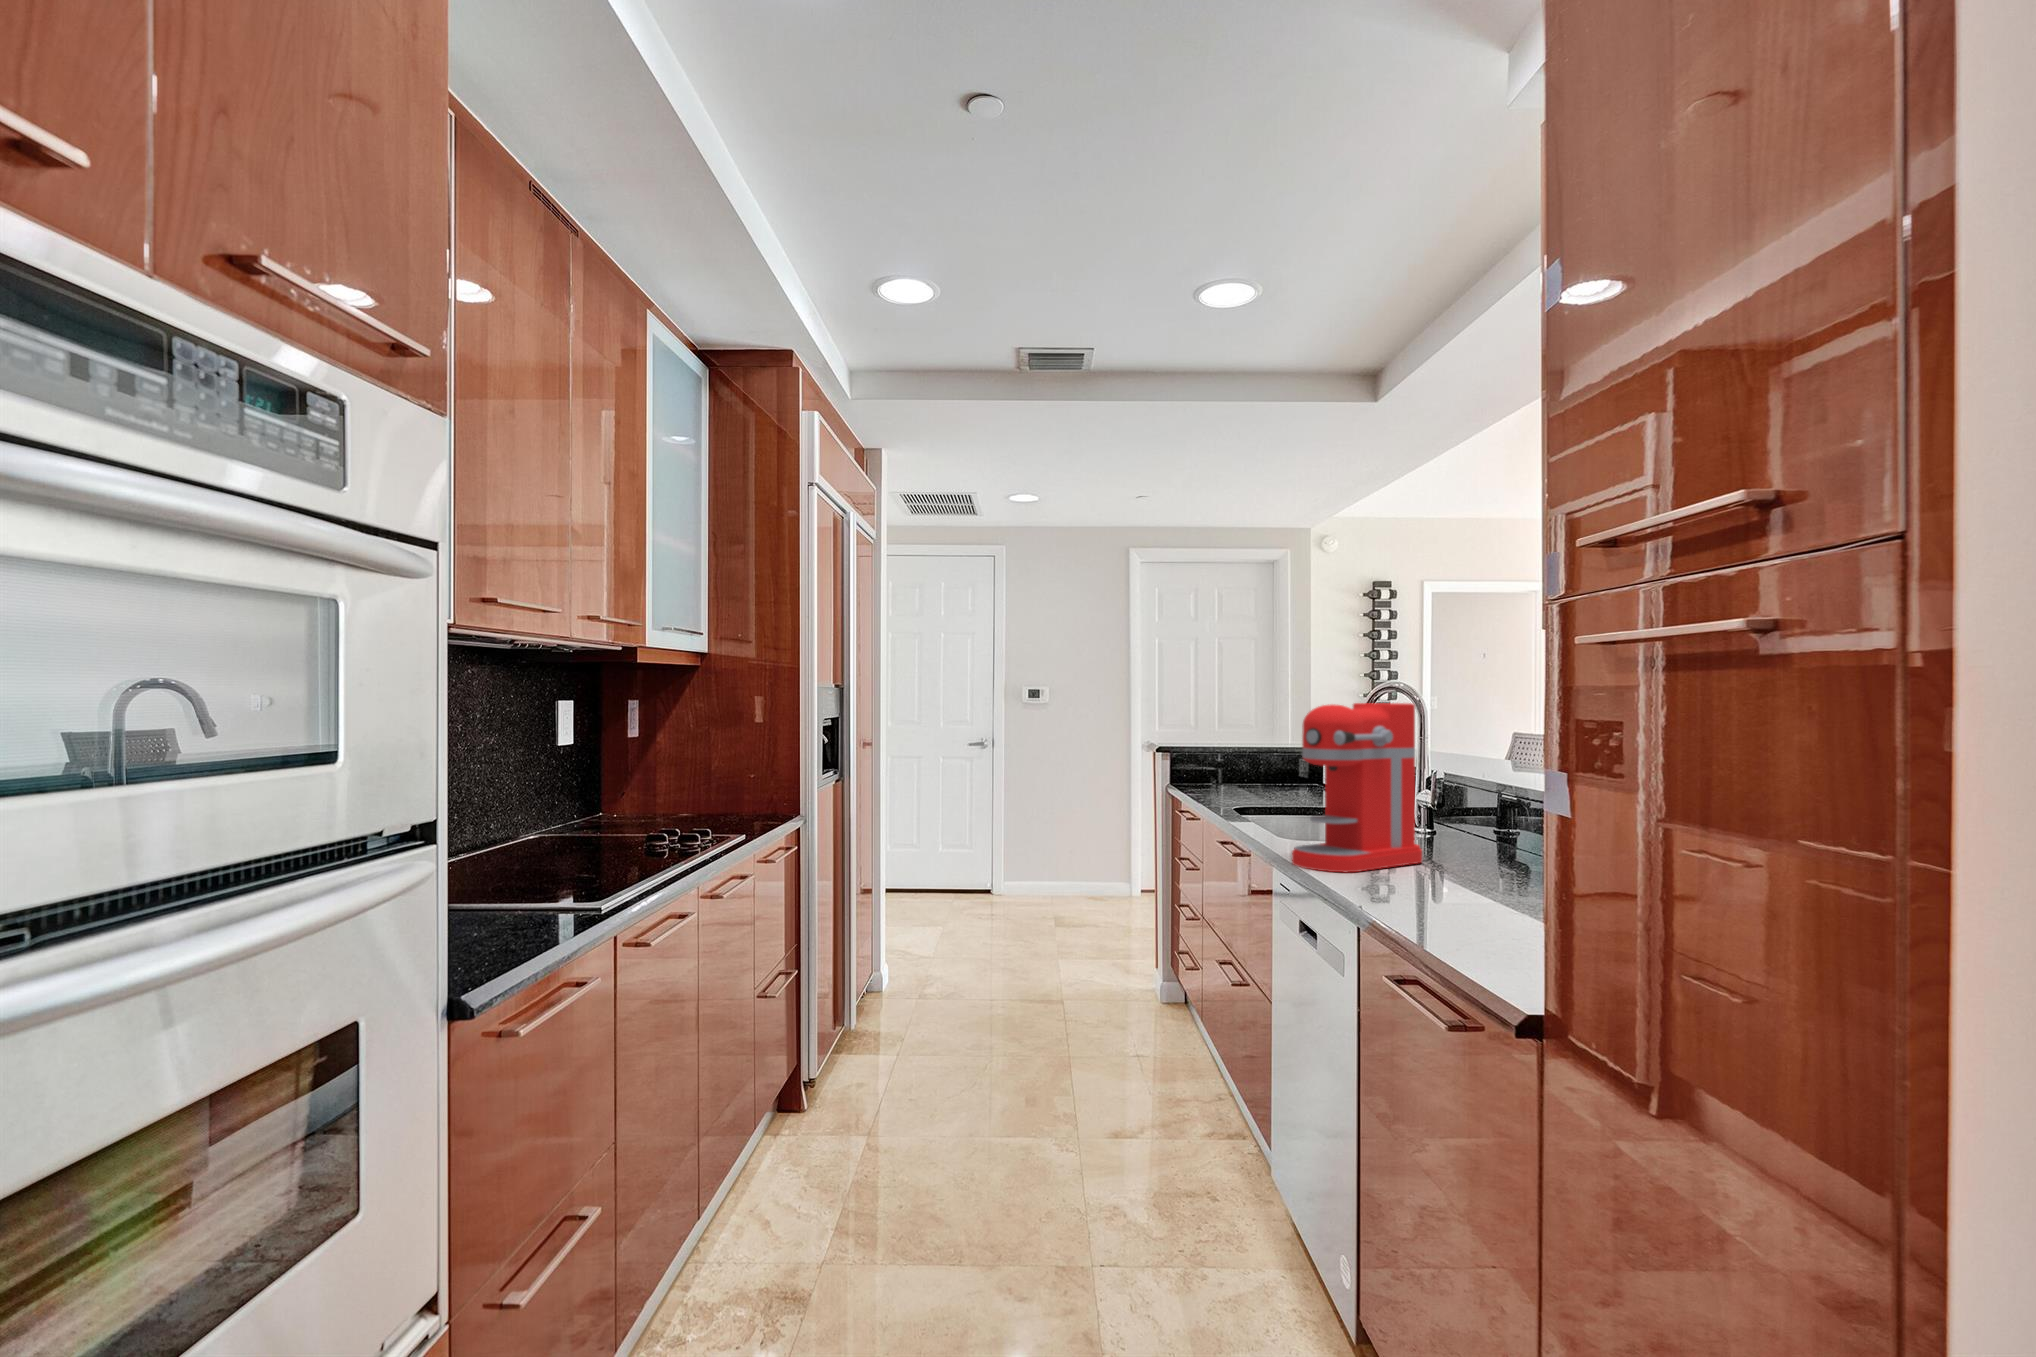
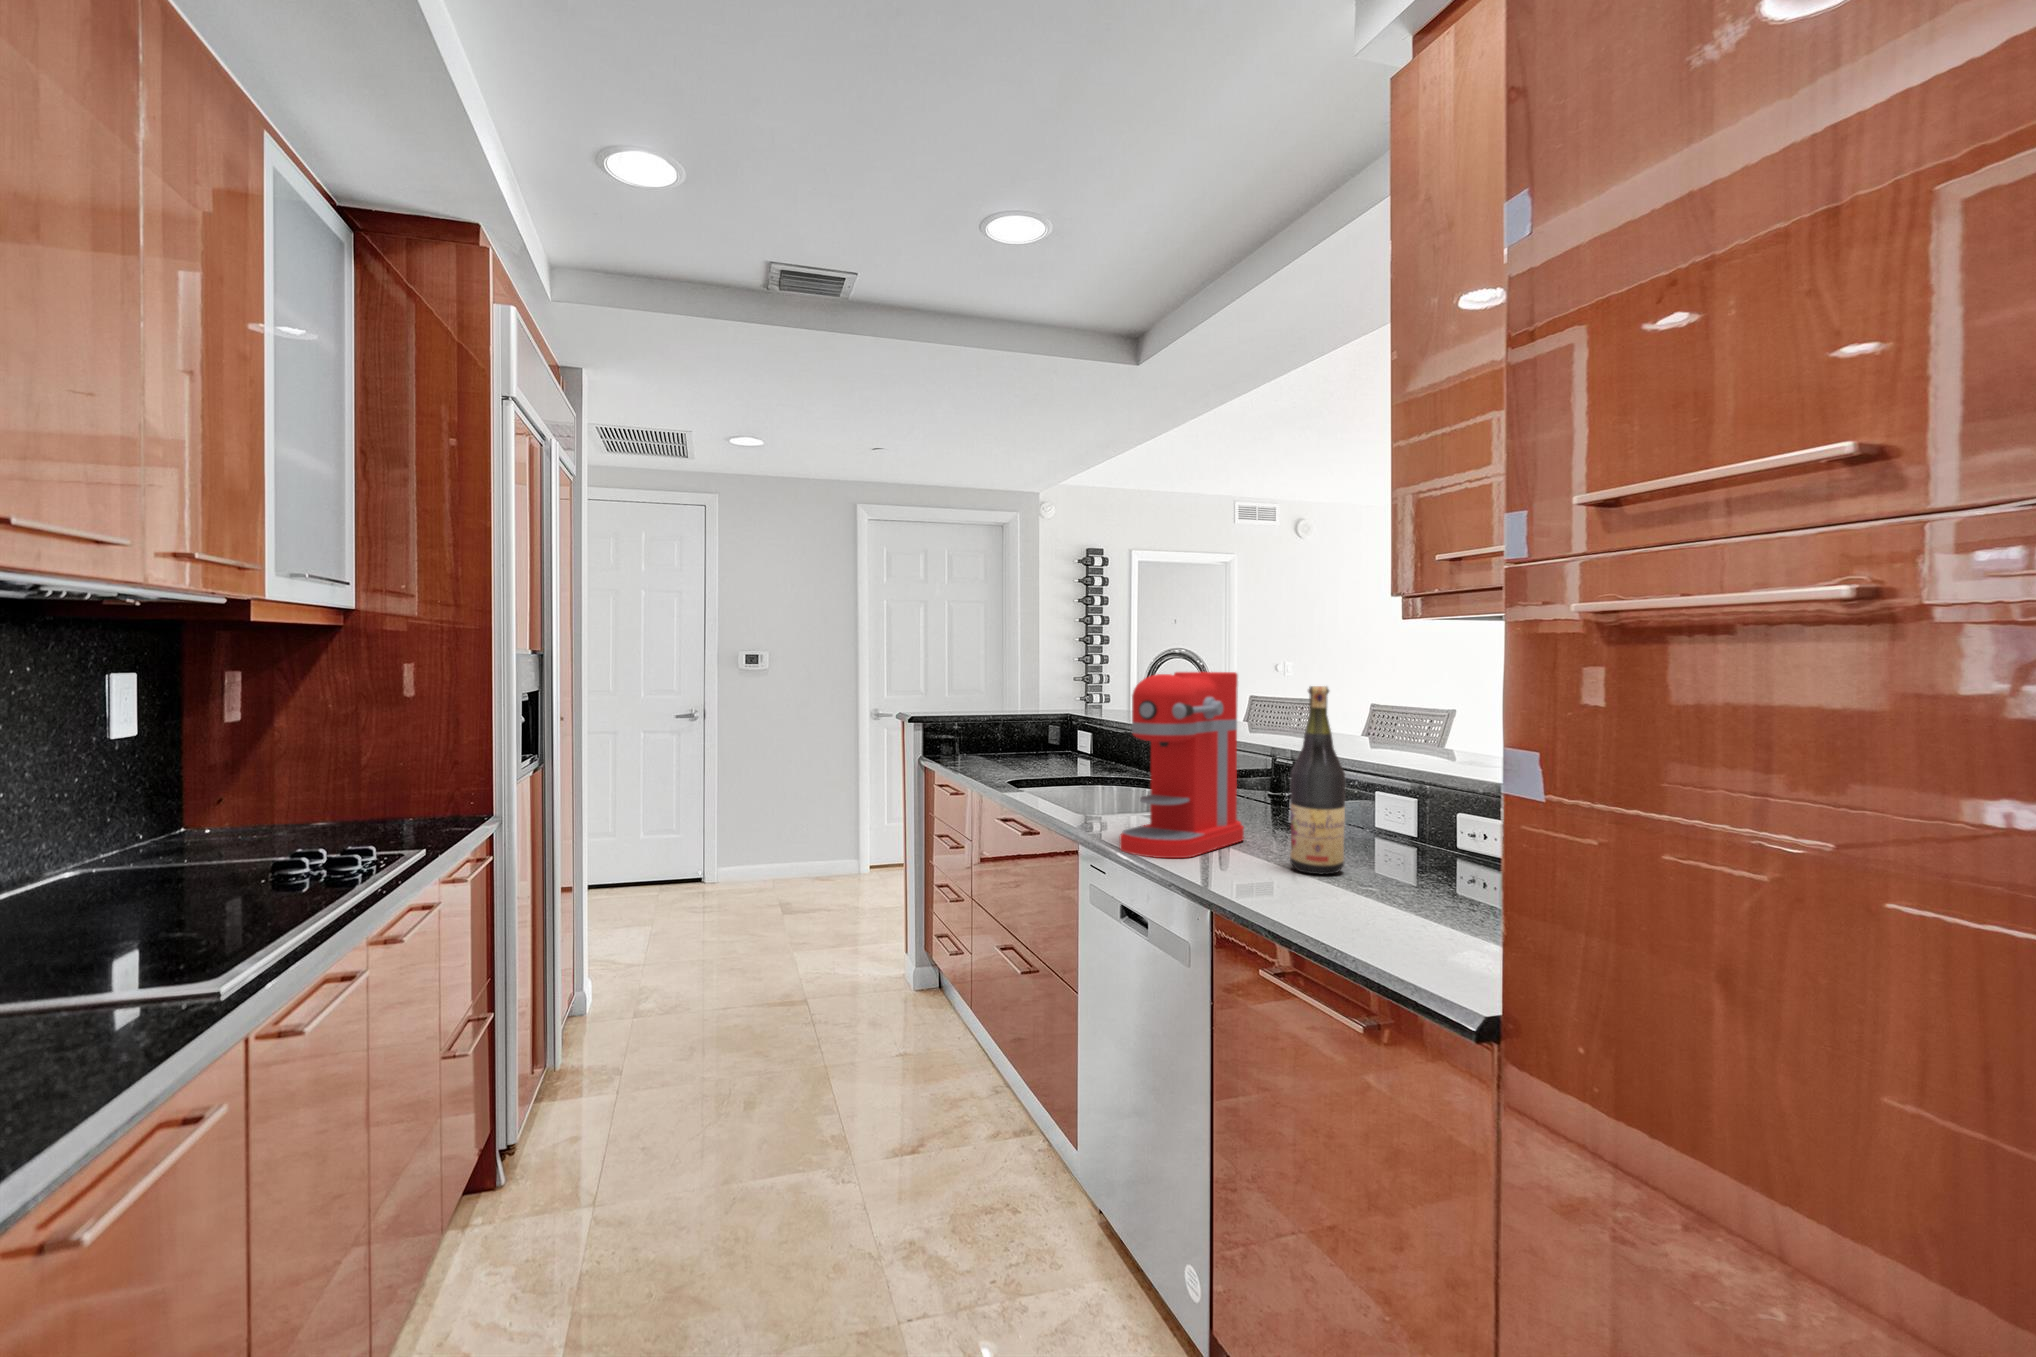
wine bottle: none [1441,716,1495,892] -> present [1290,686,1345,874]

